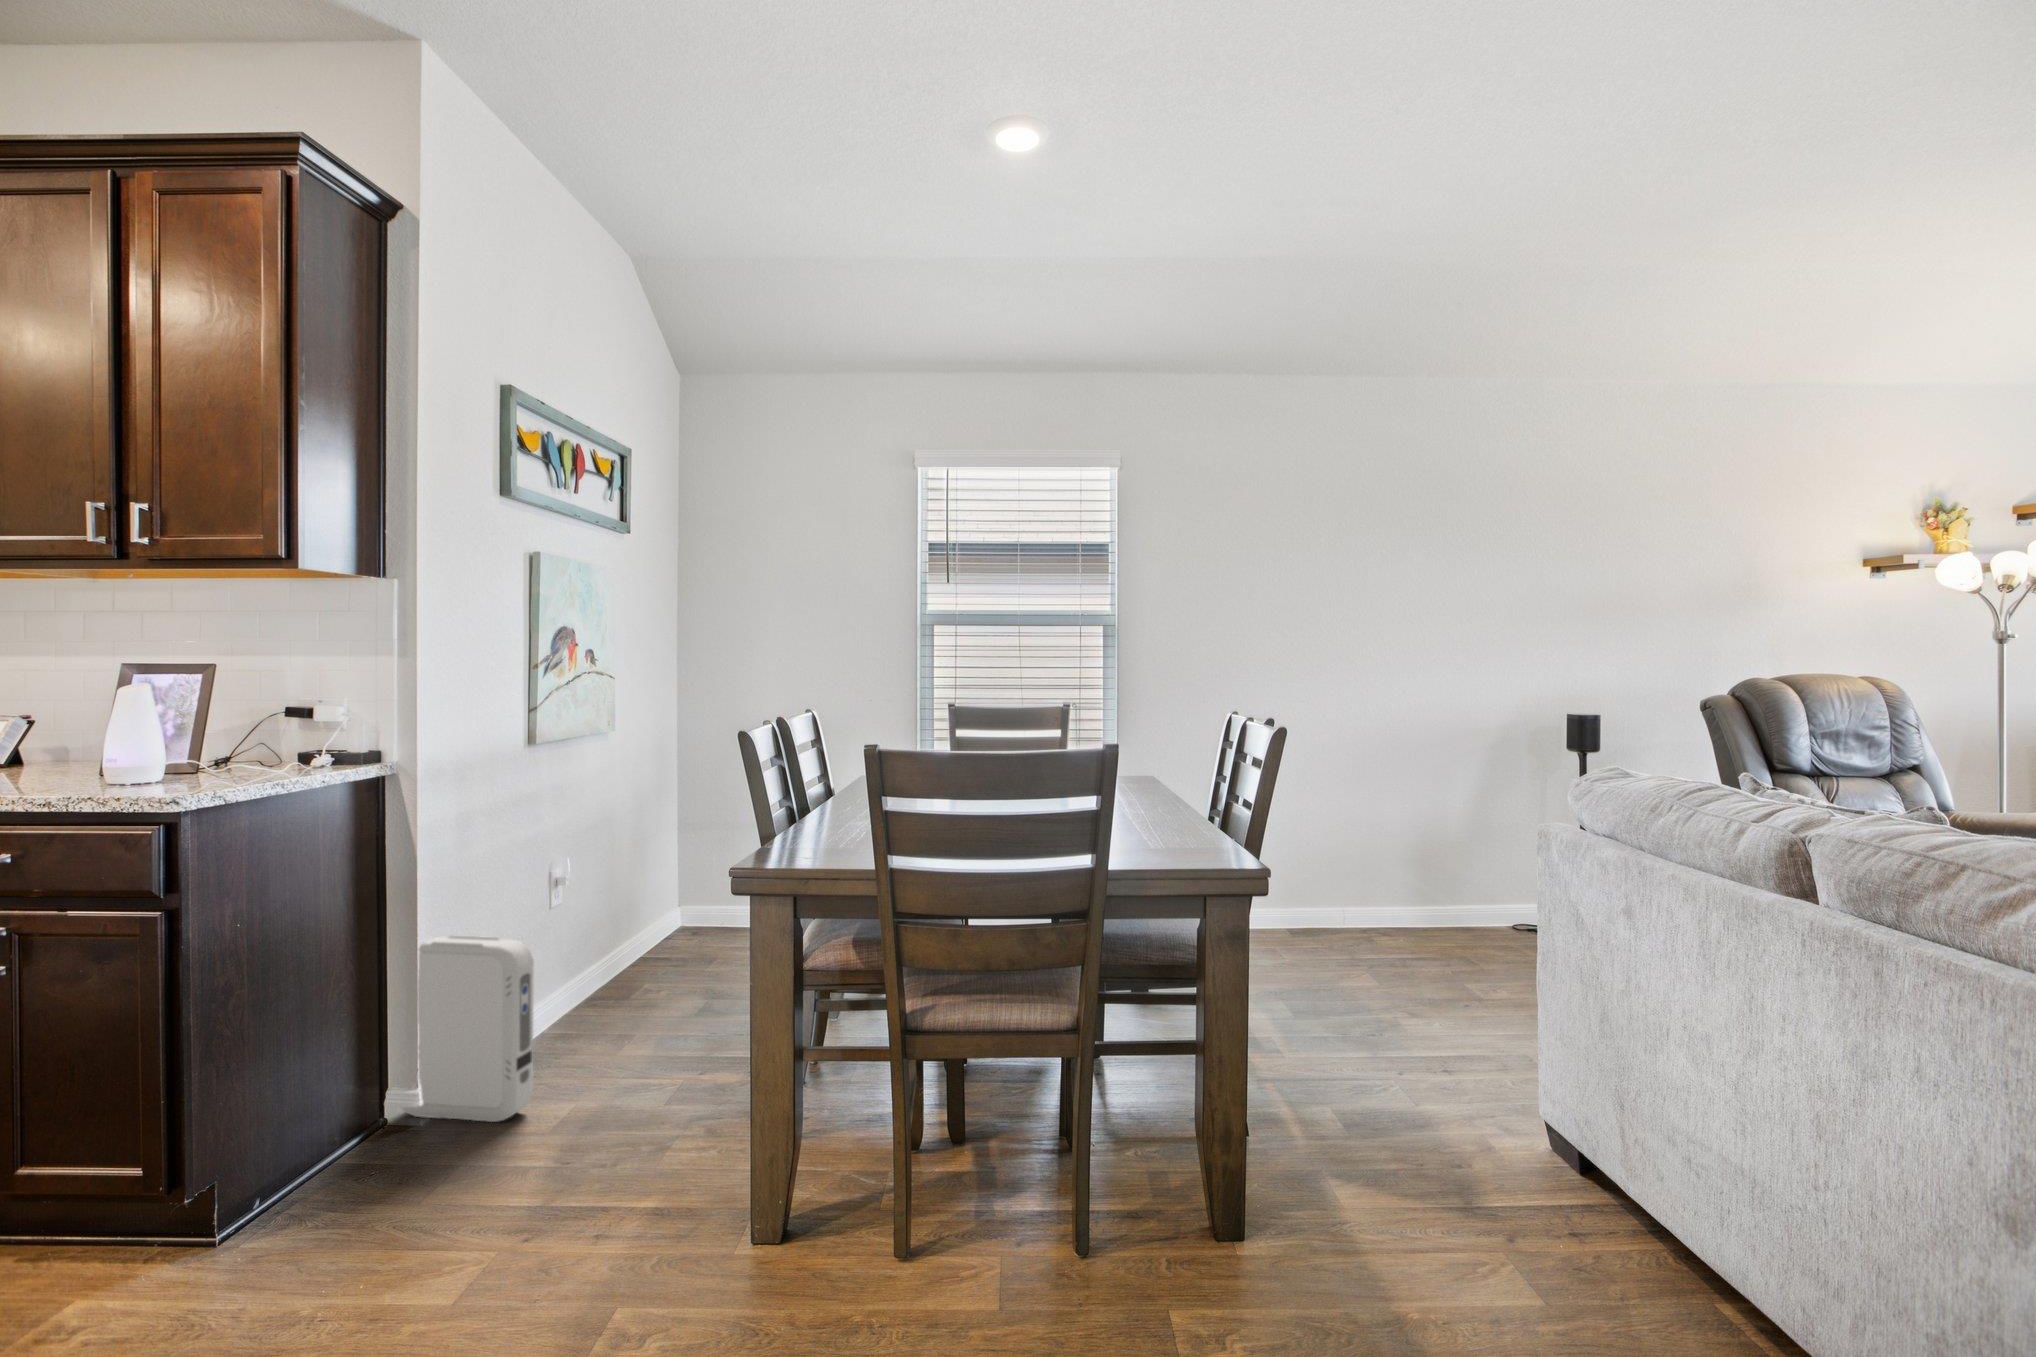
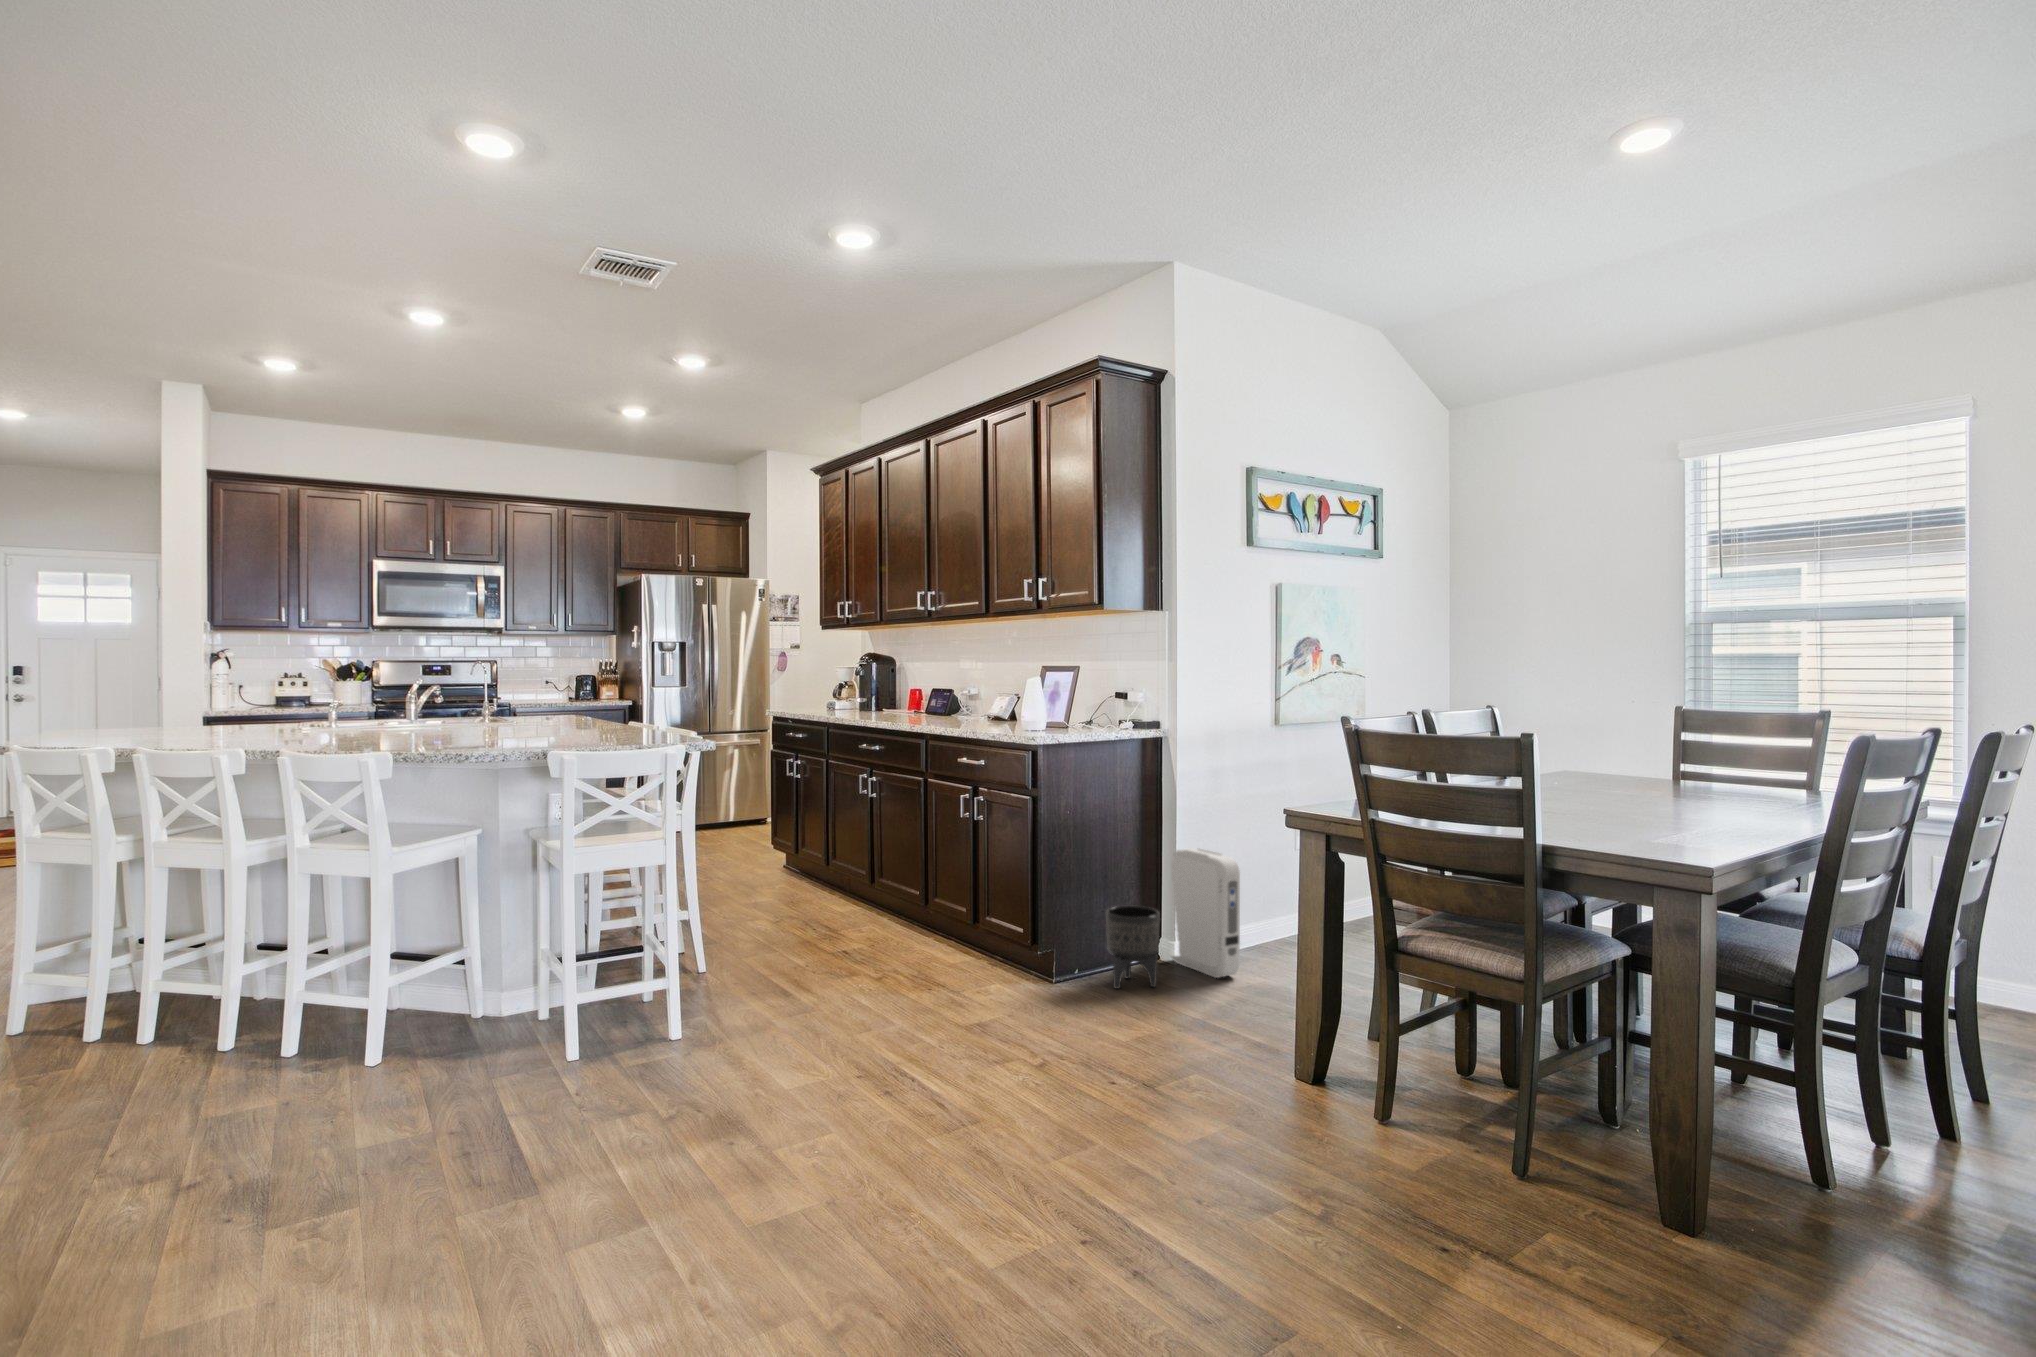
planter: none [321,1046,422,1196] -> present [1106,906,1160,989]

